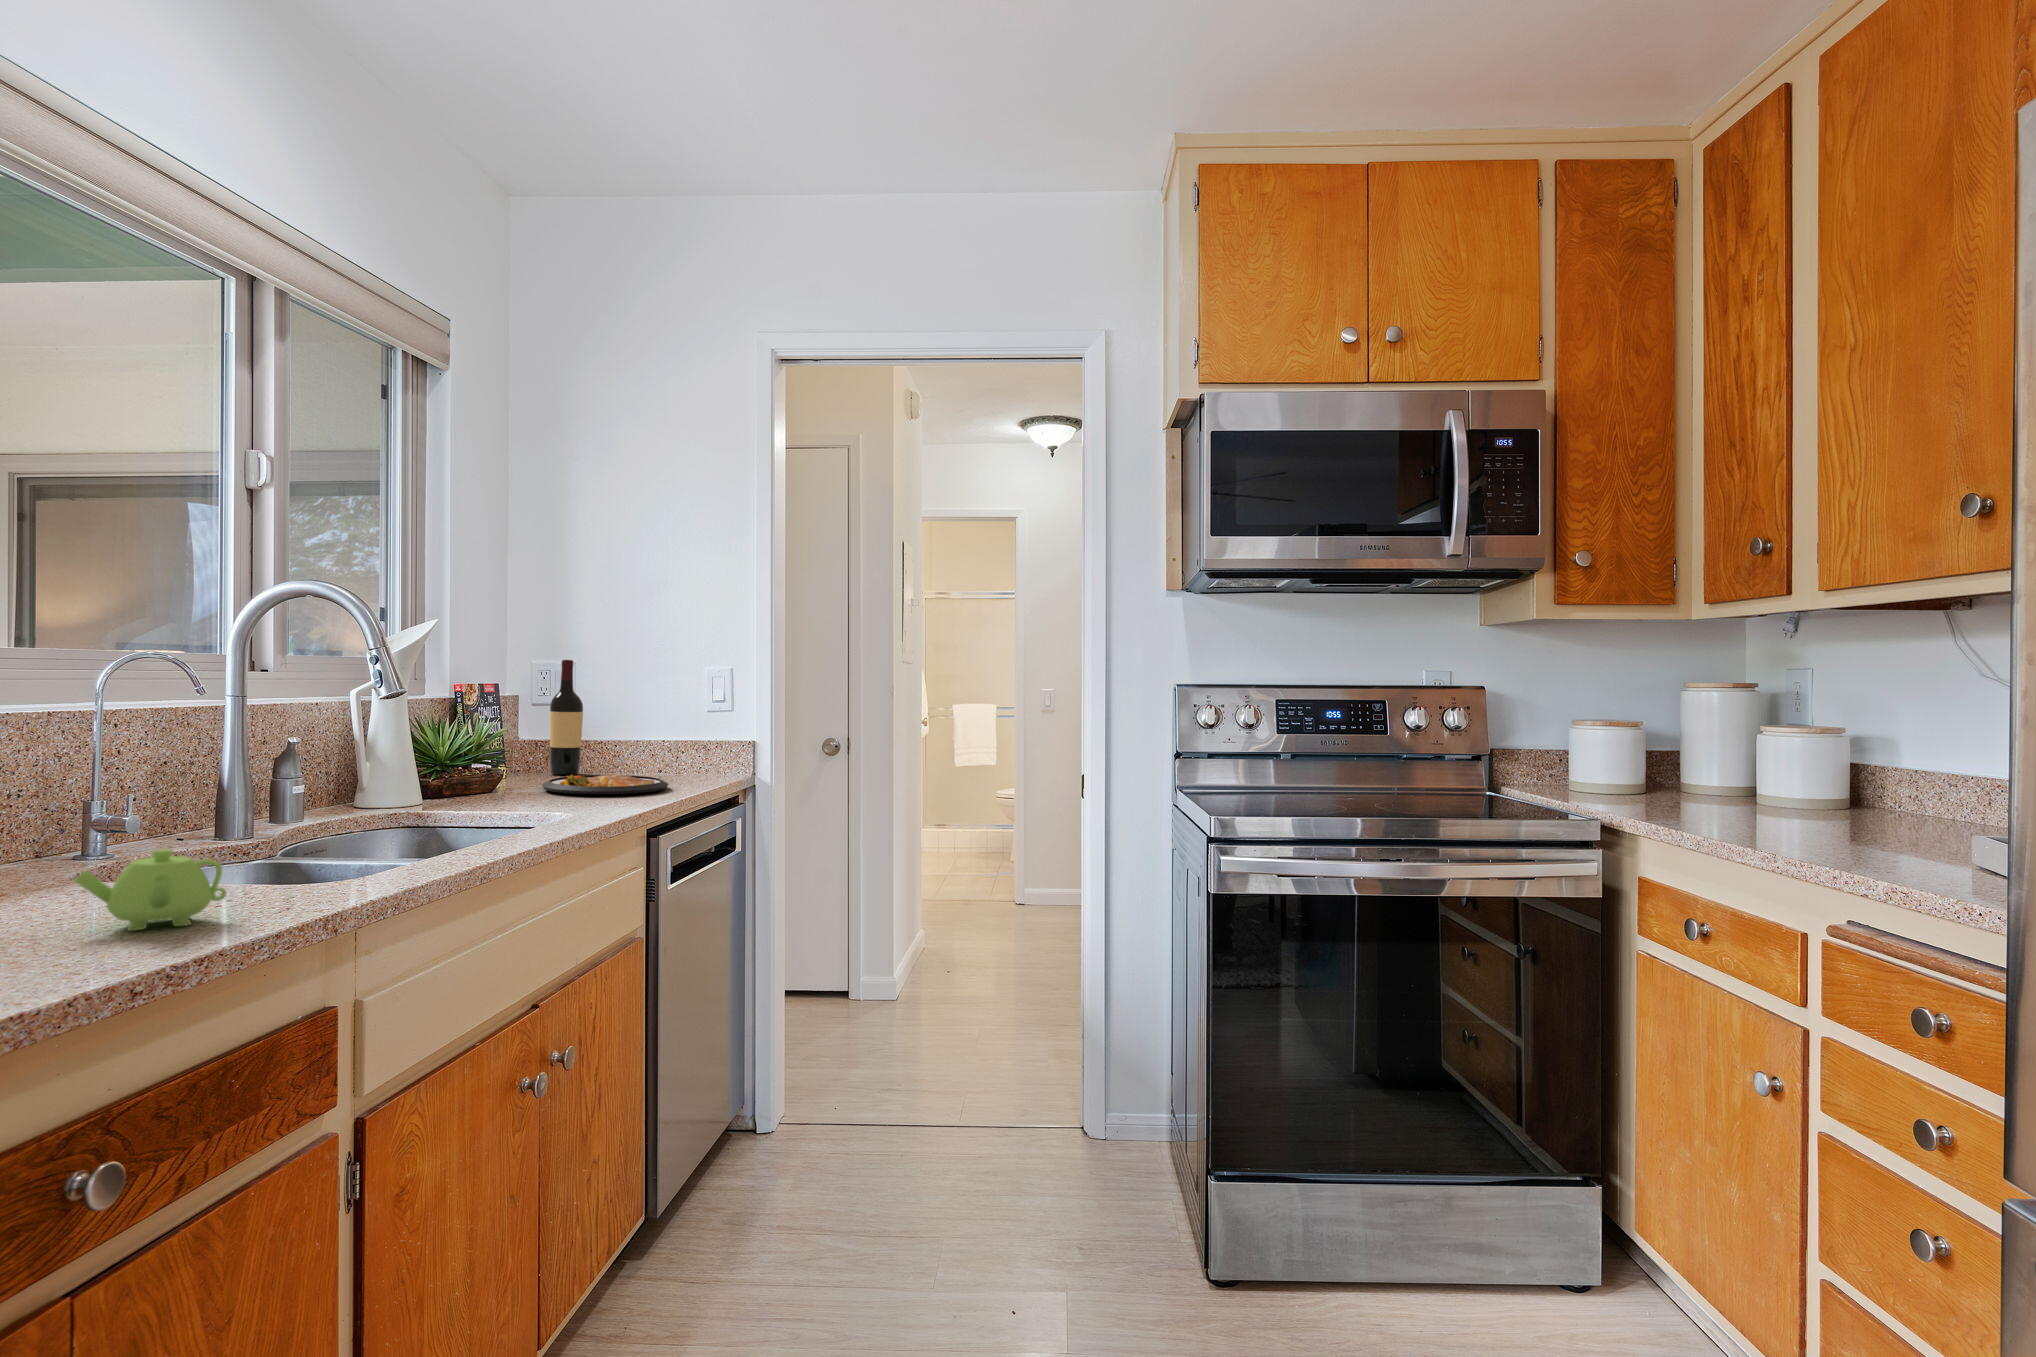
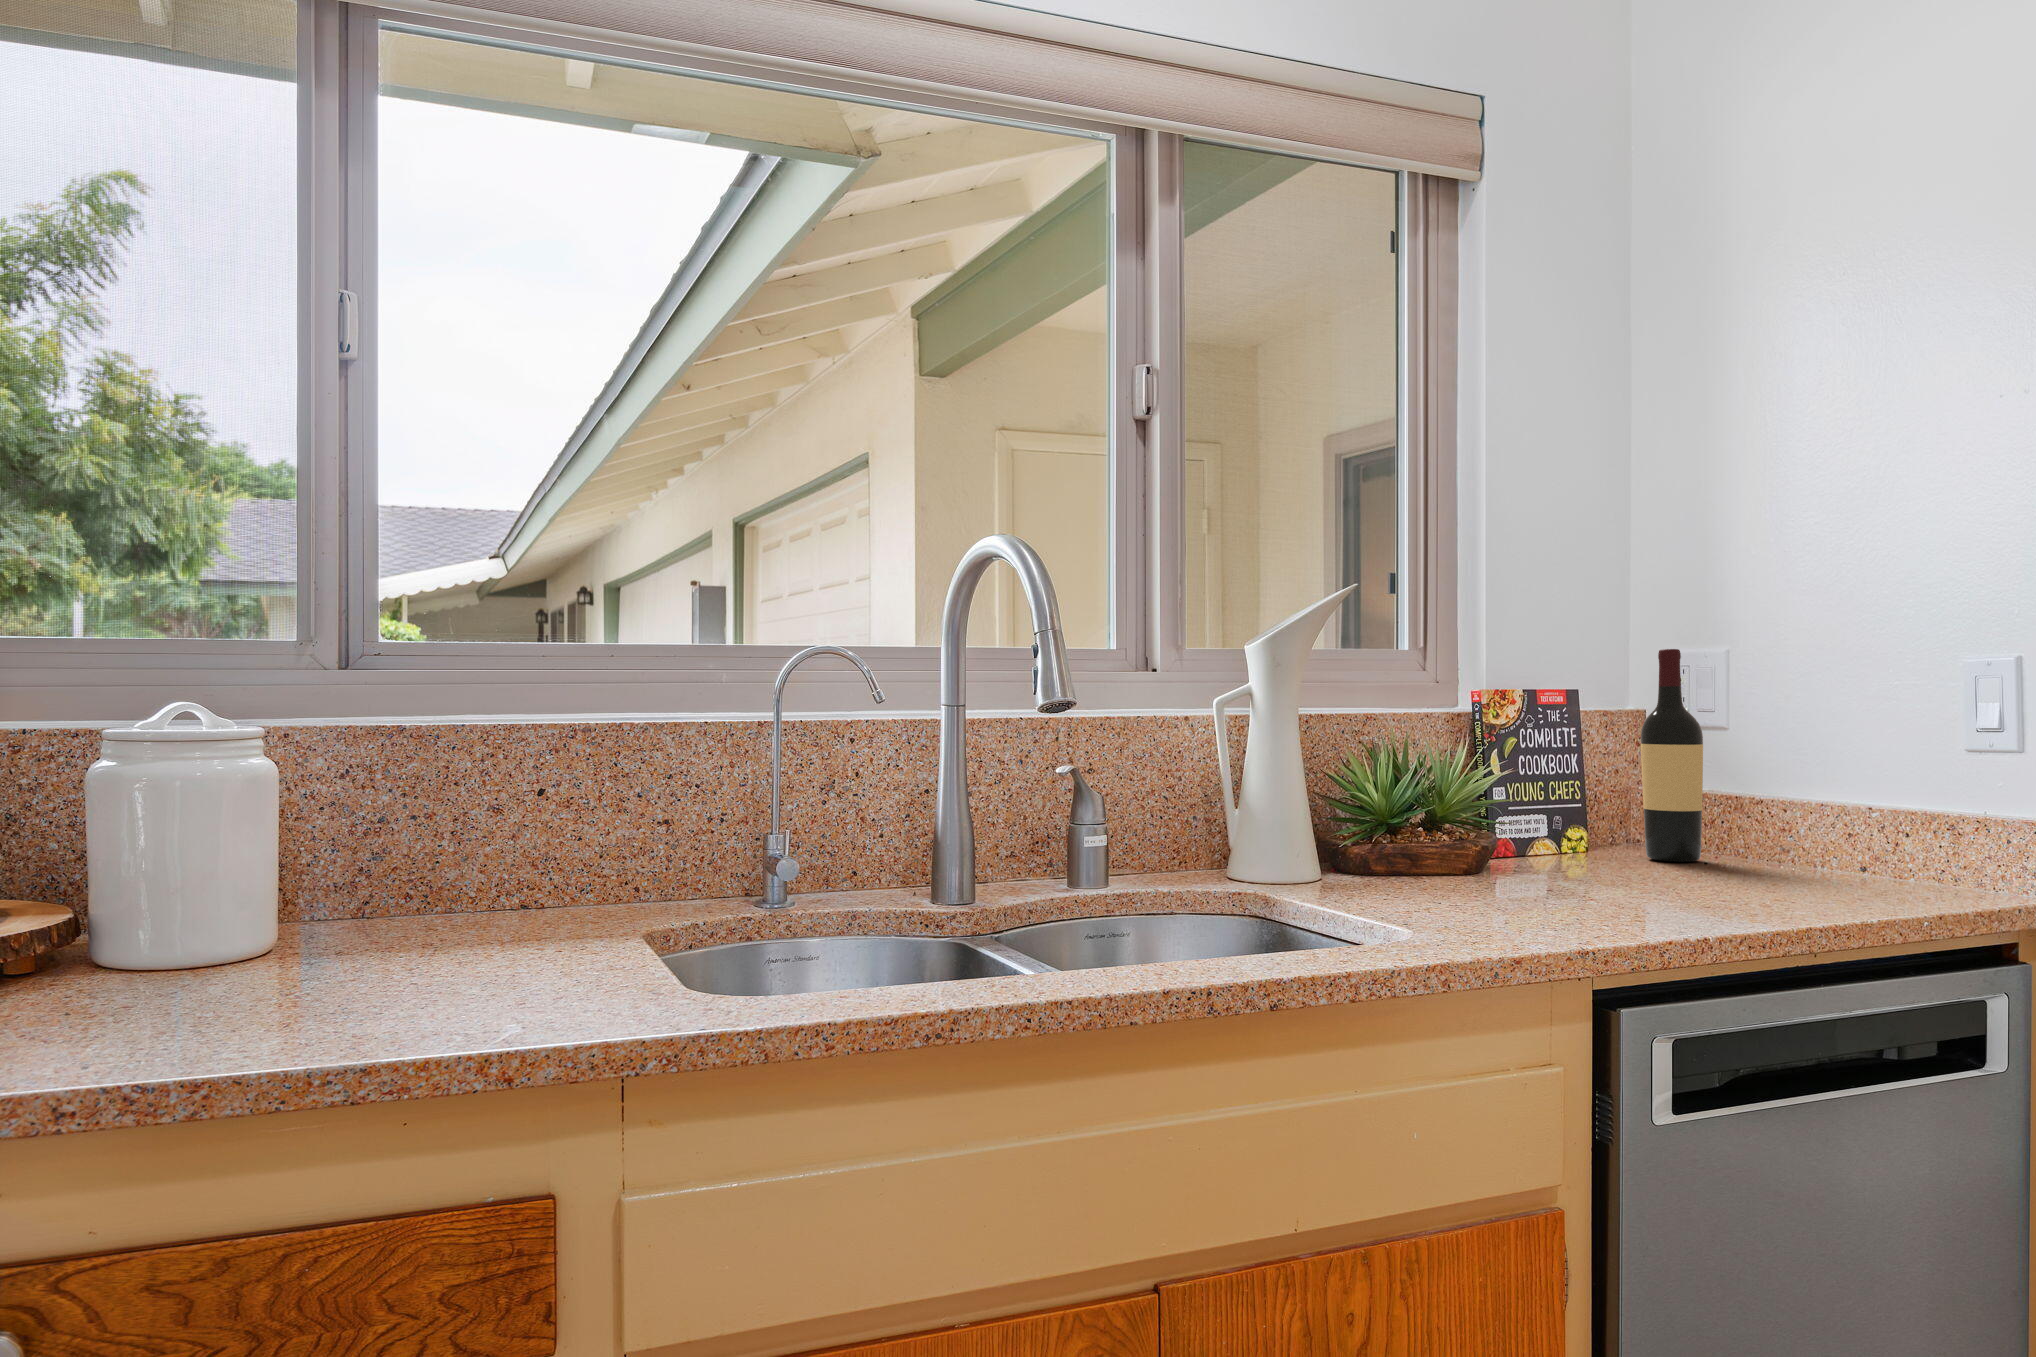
dish: present [542,774,668,794] -> none [1538,858,1802,906]
teapot: present [75,849,226,931] -> none [336,894,513,1018]

